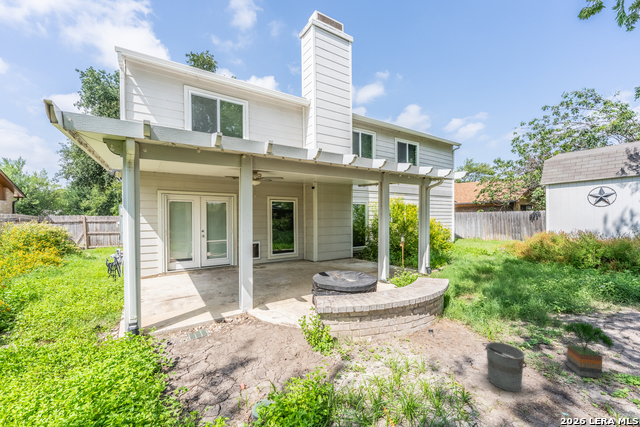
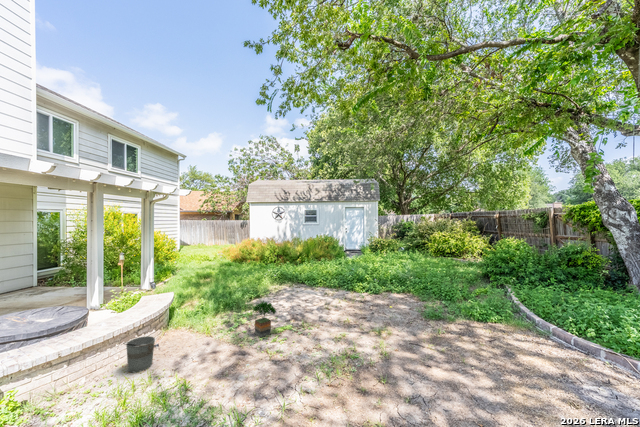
bucket: present [482,342,527,392] -> present [123,336,155,372]

